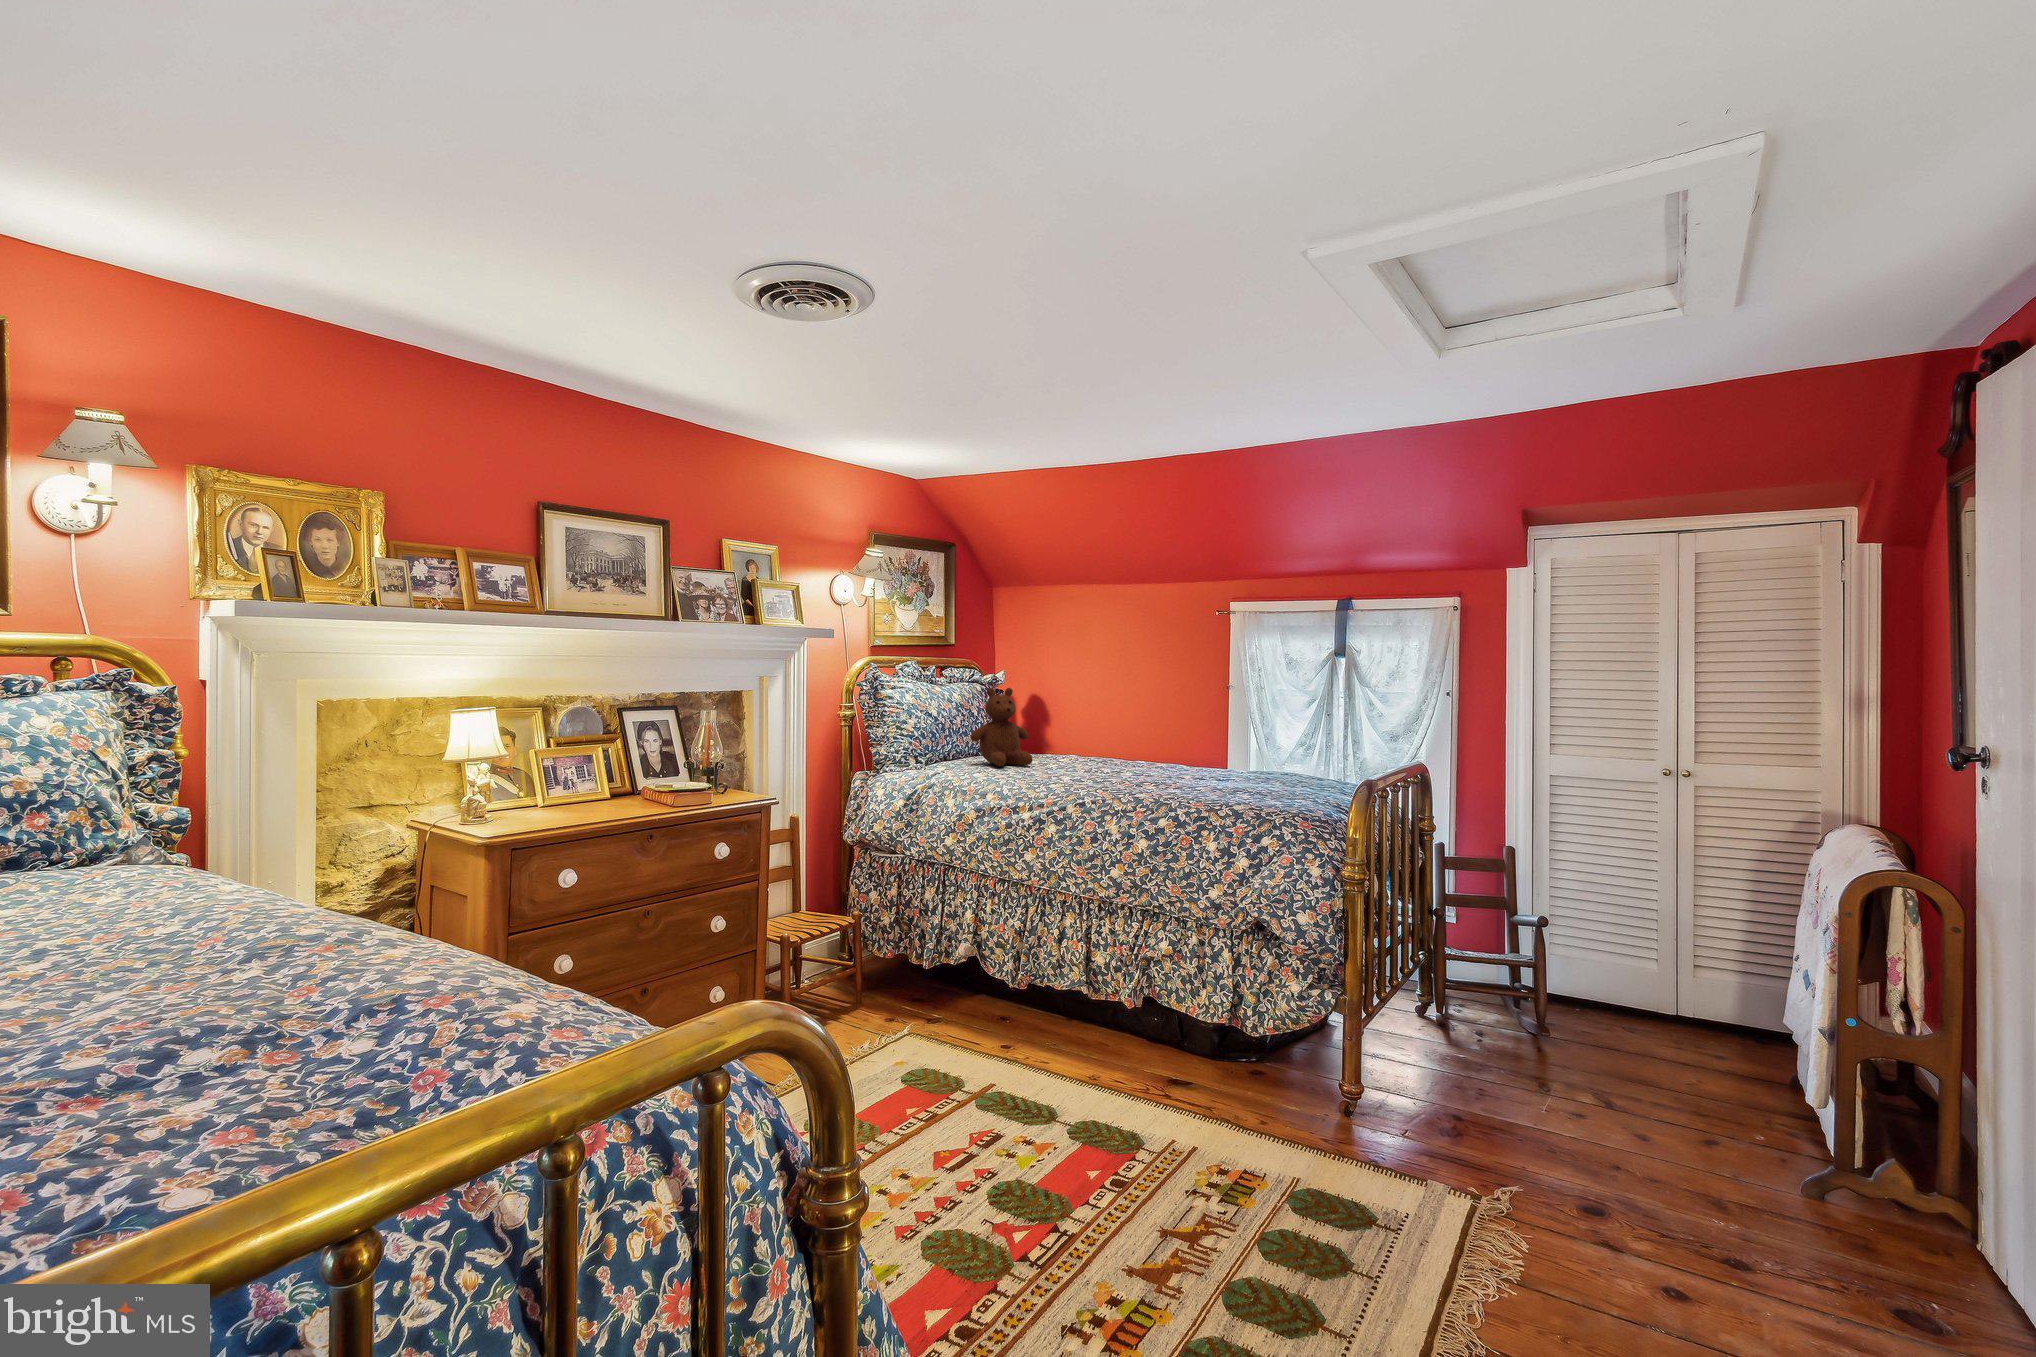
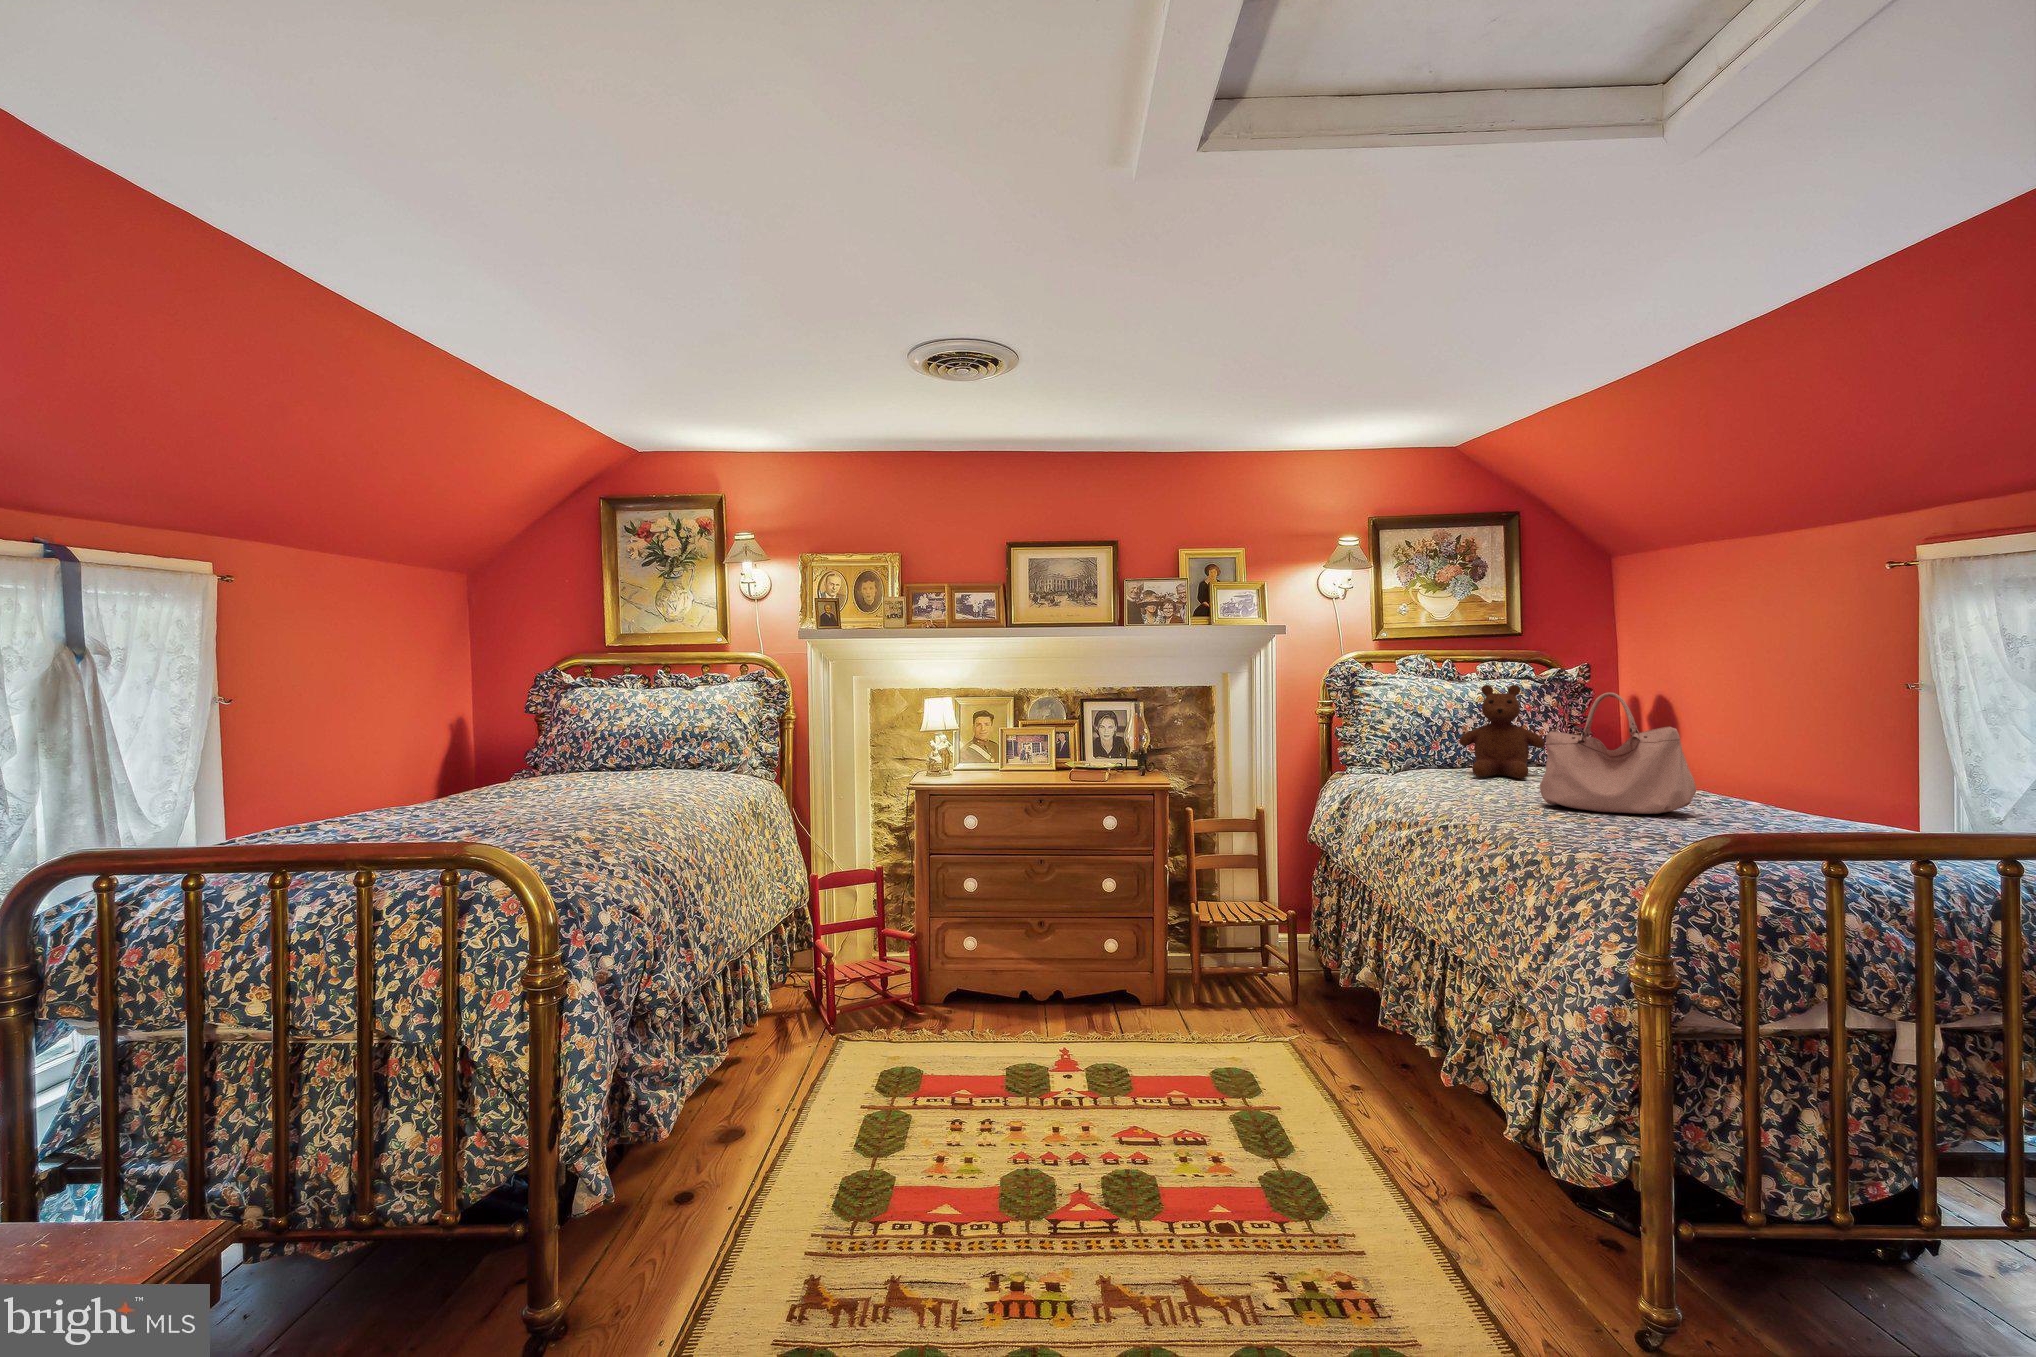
handbag: none [1107,694,1196,782] -> present [1540,693,1696,814]

